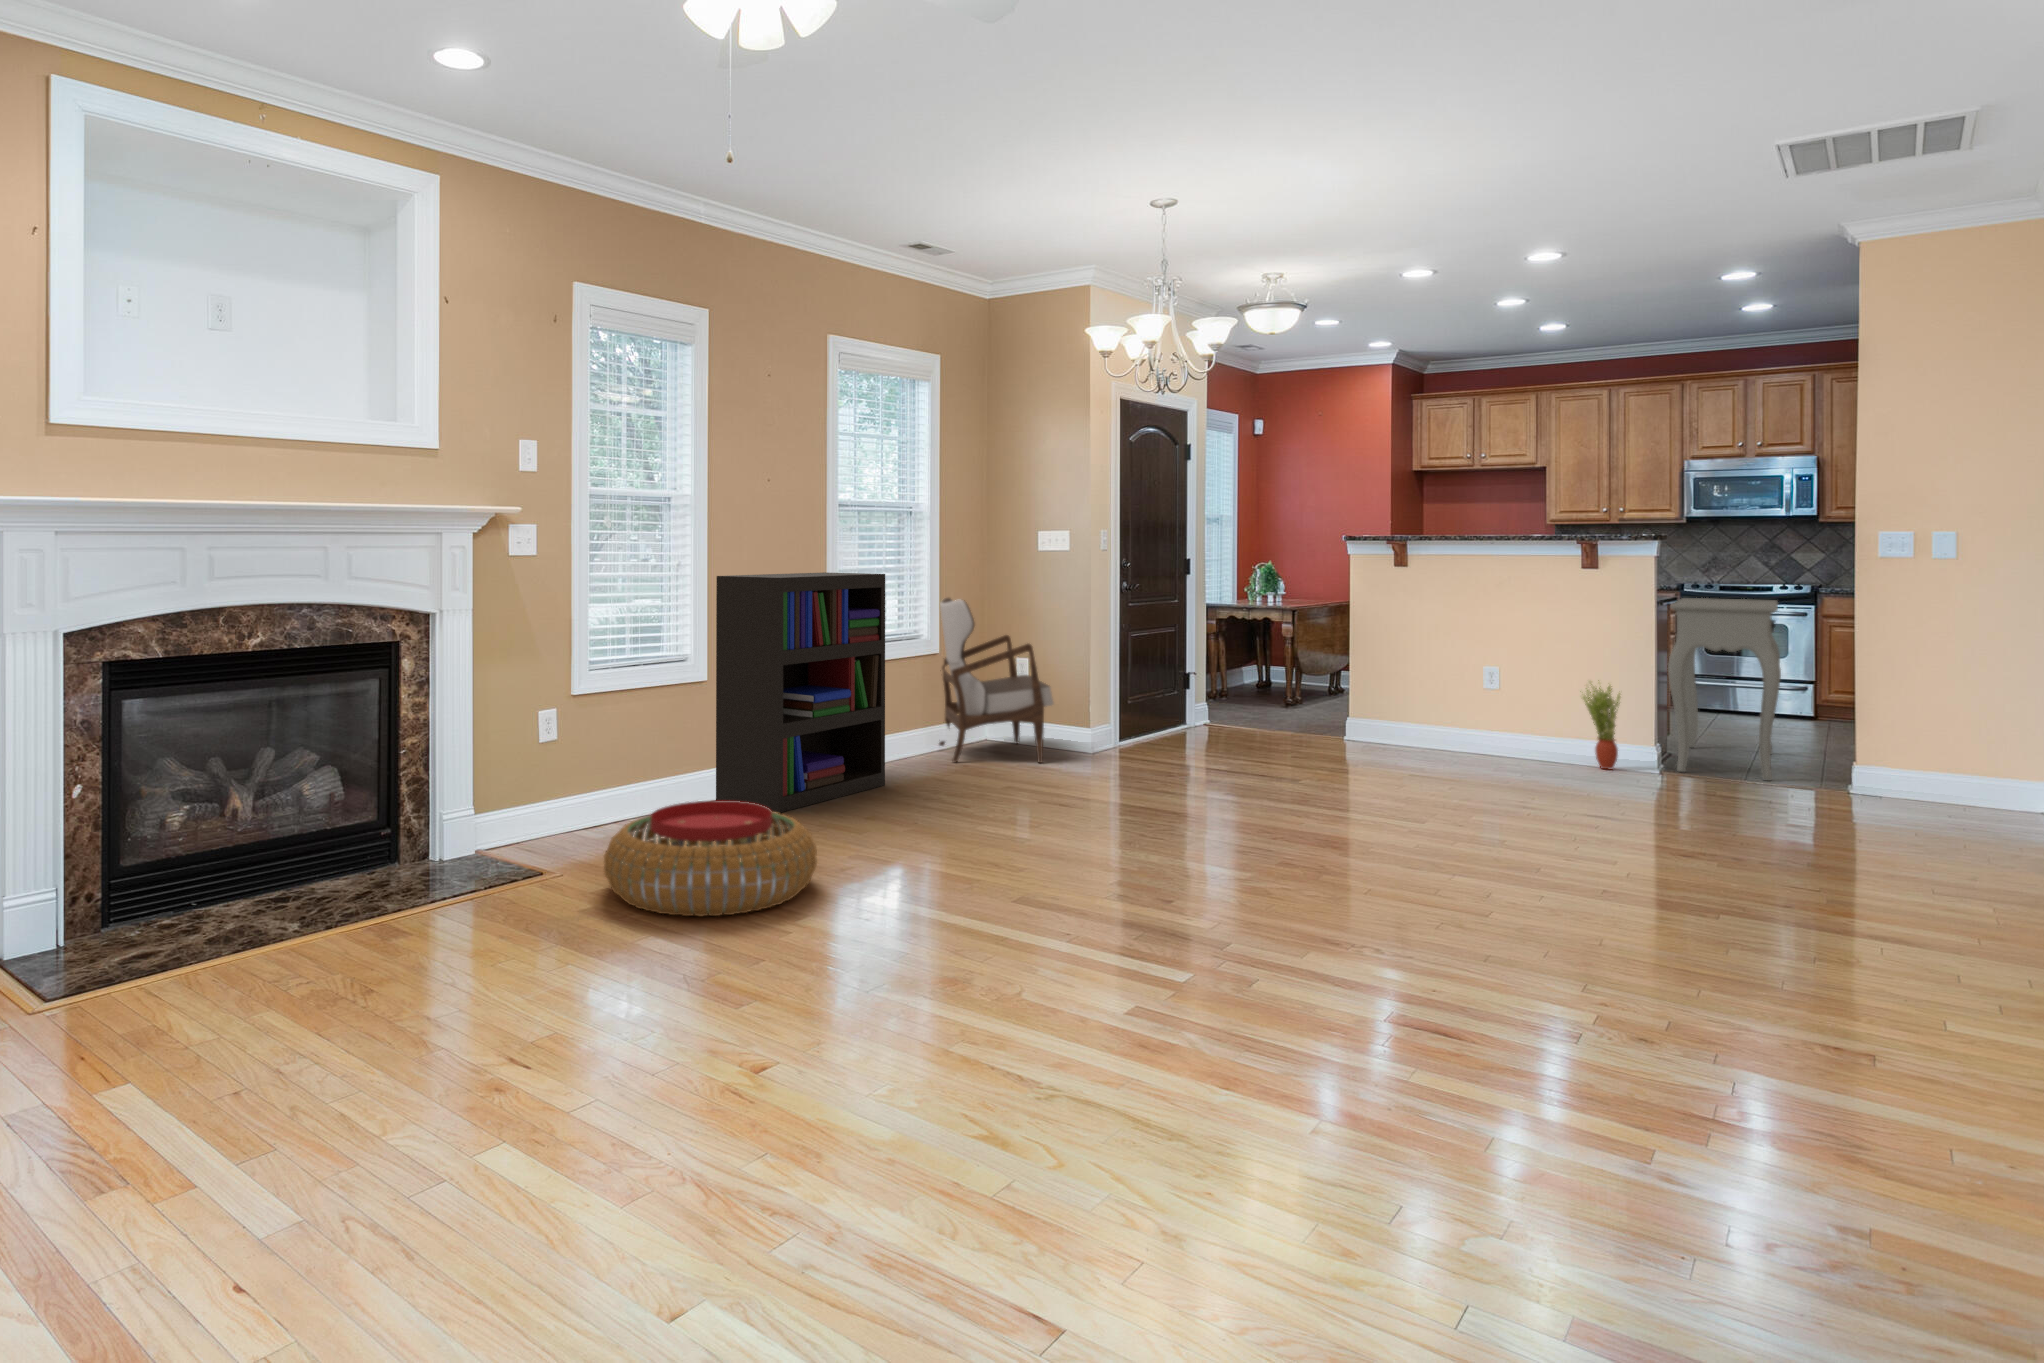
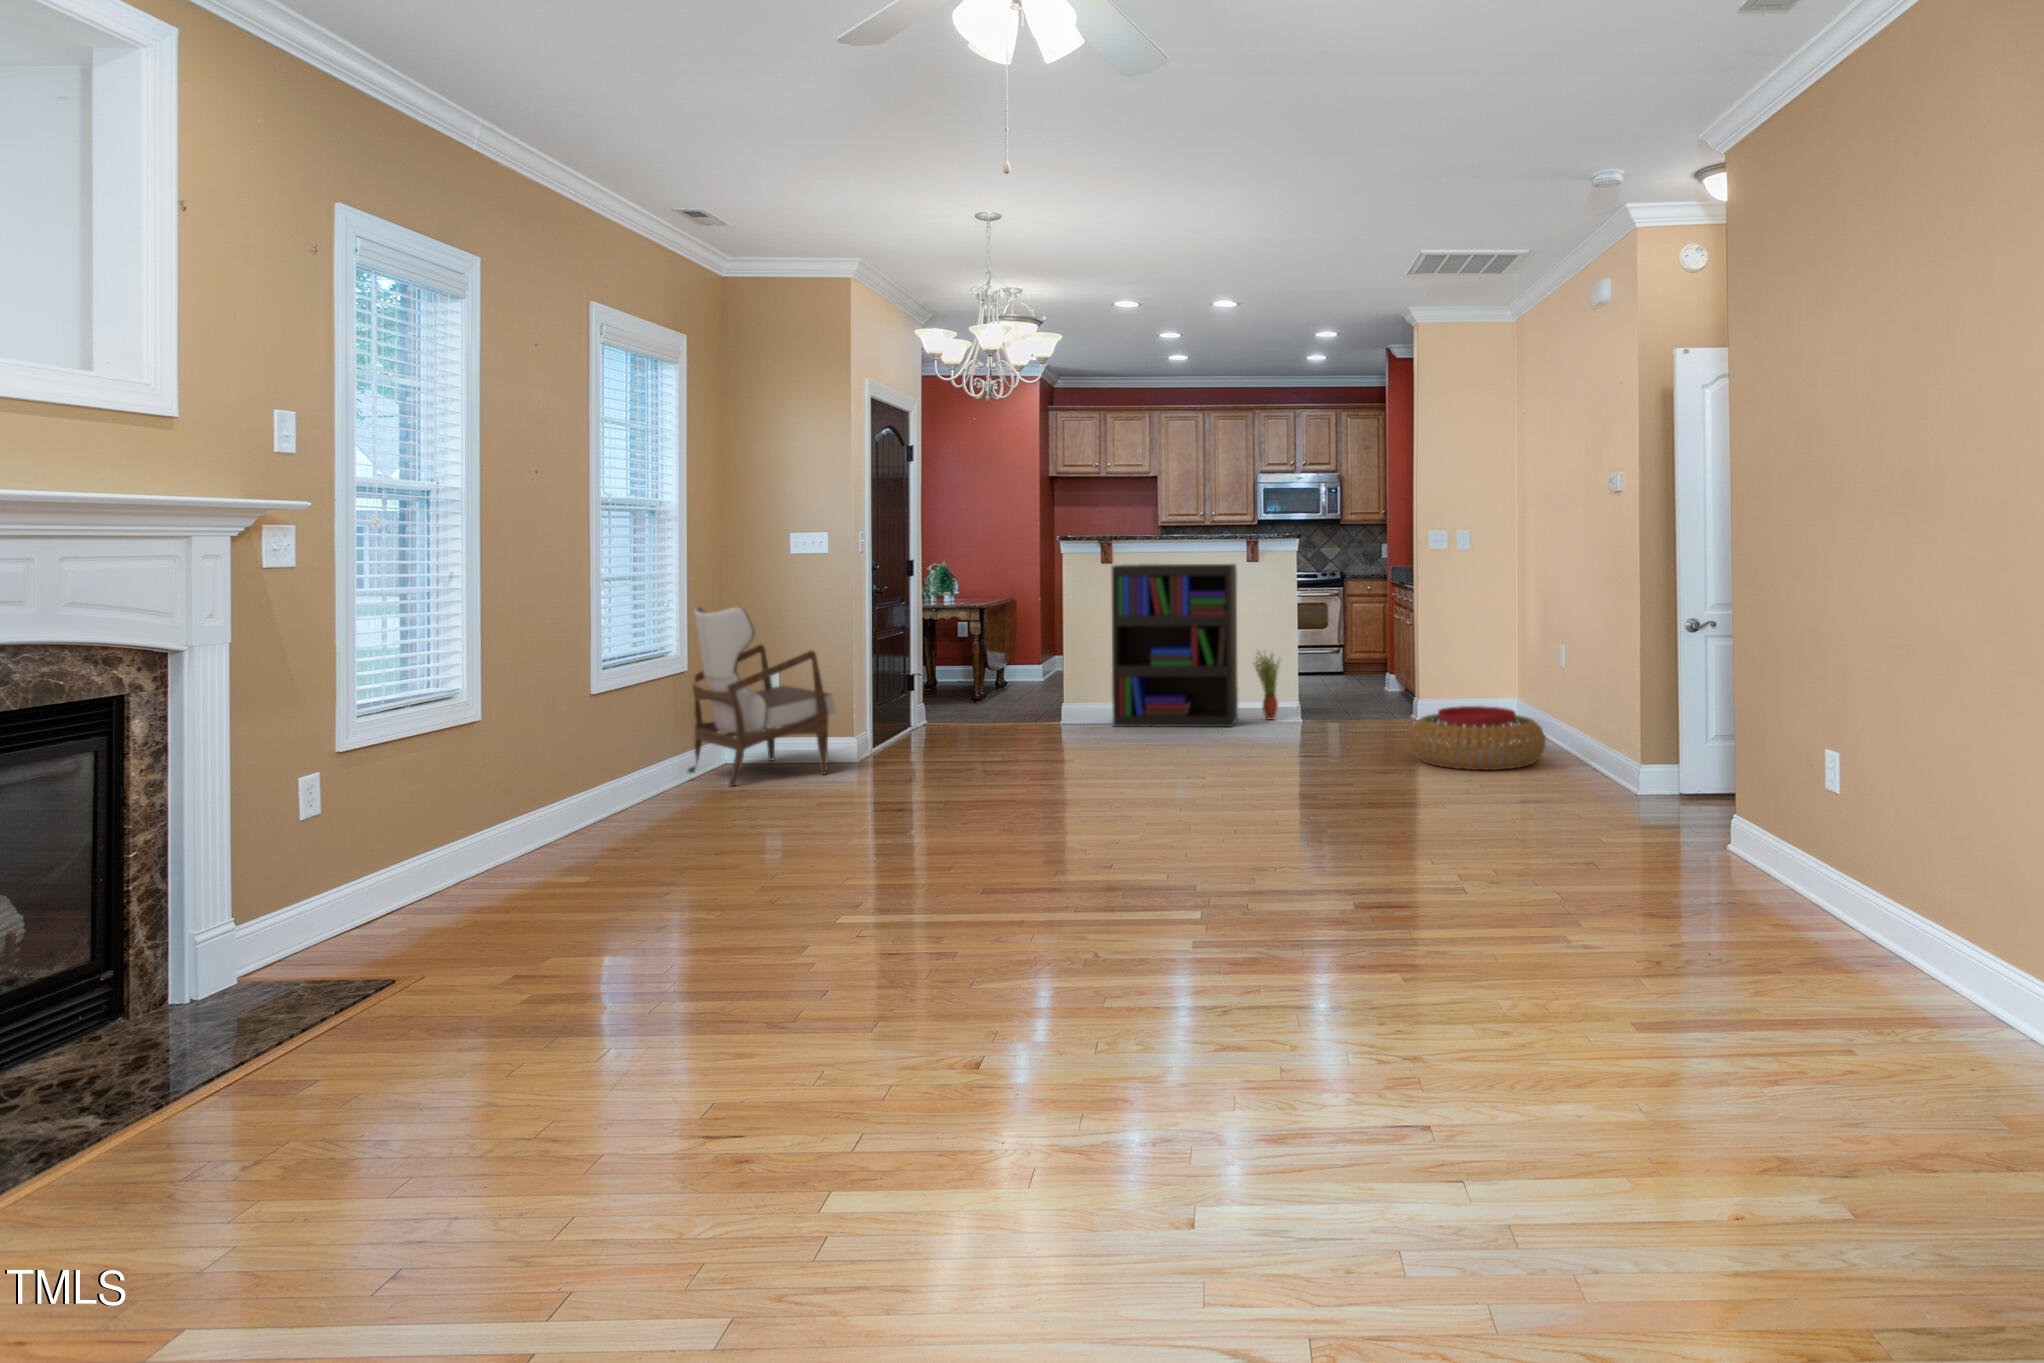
bookshelf: present [716,572,885,813] -> present [1112,564,1238,727]
console table: present [1668,598,1781,781] -> none [1293,582,1377,716]
pouf: present [604,801,817,917] -> present [1409,706,1546,770]

